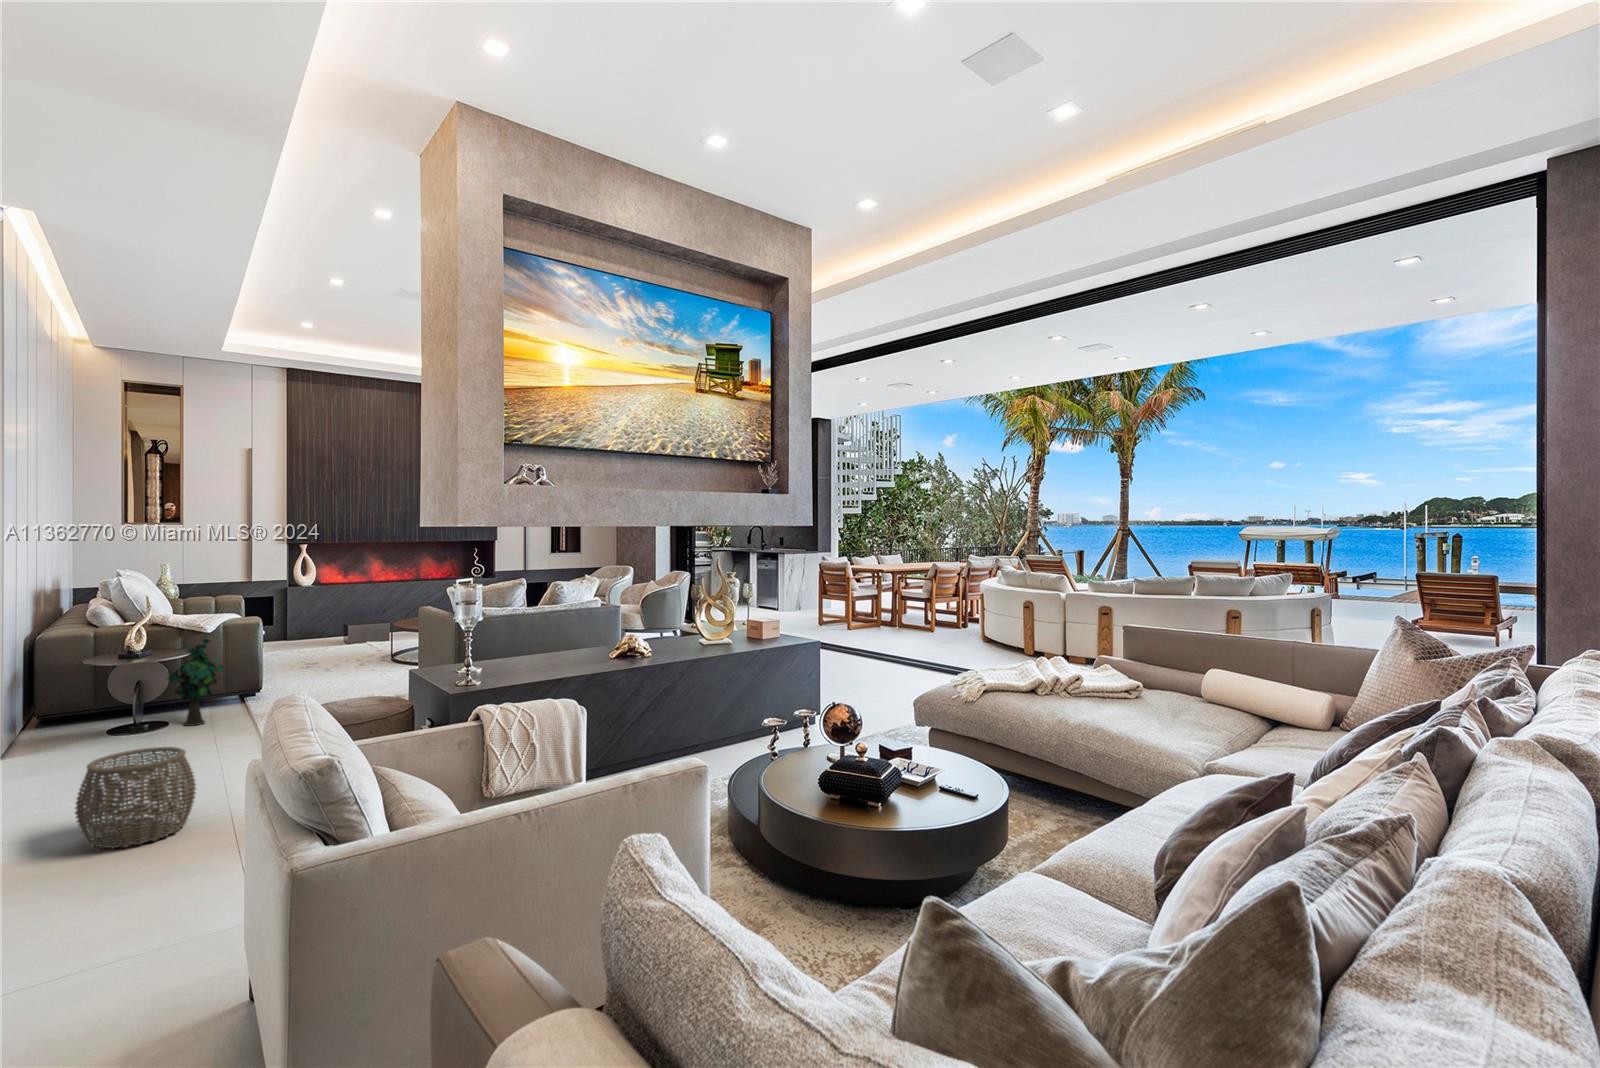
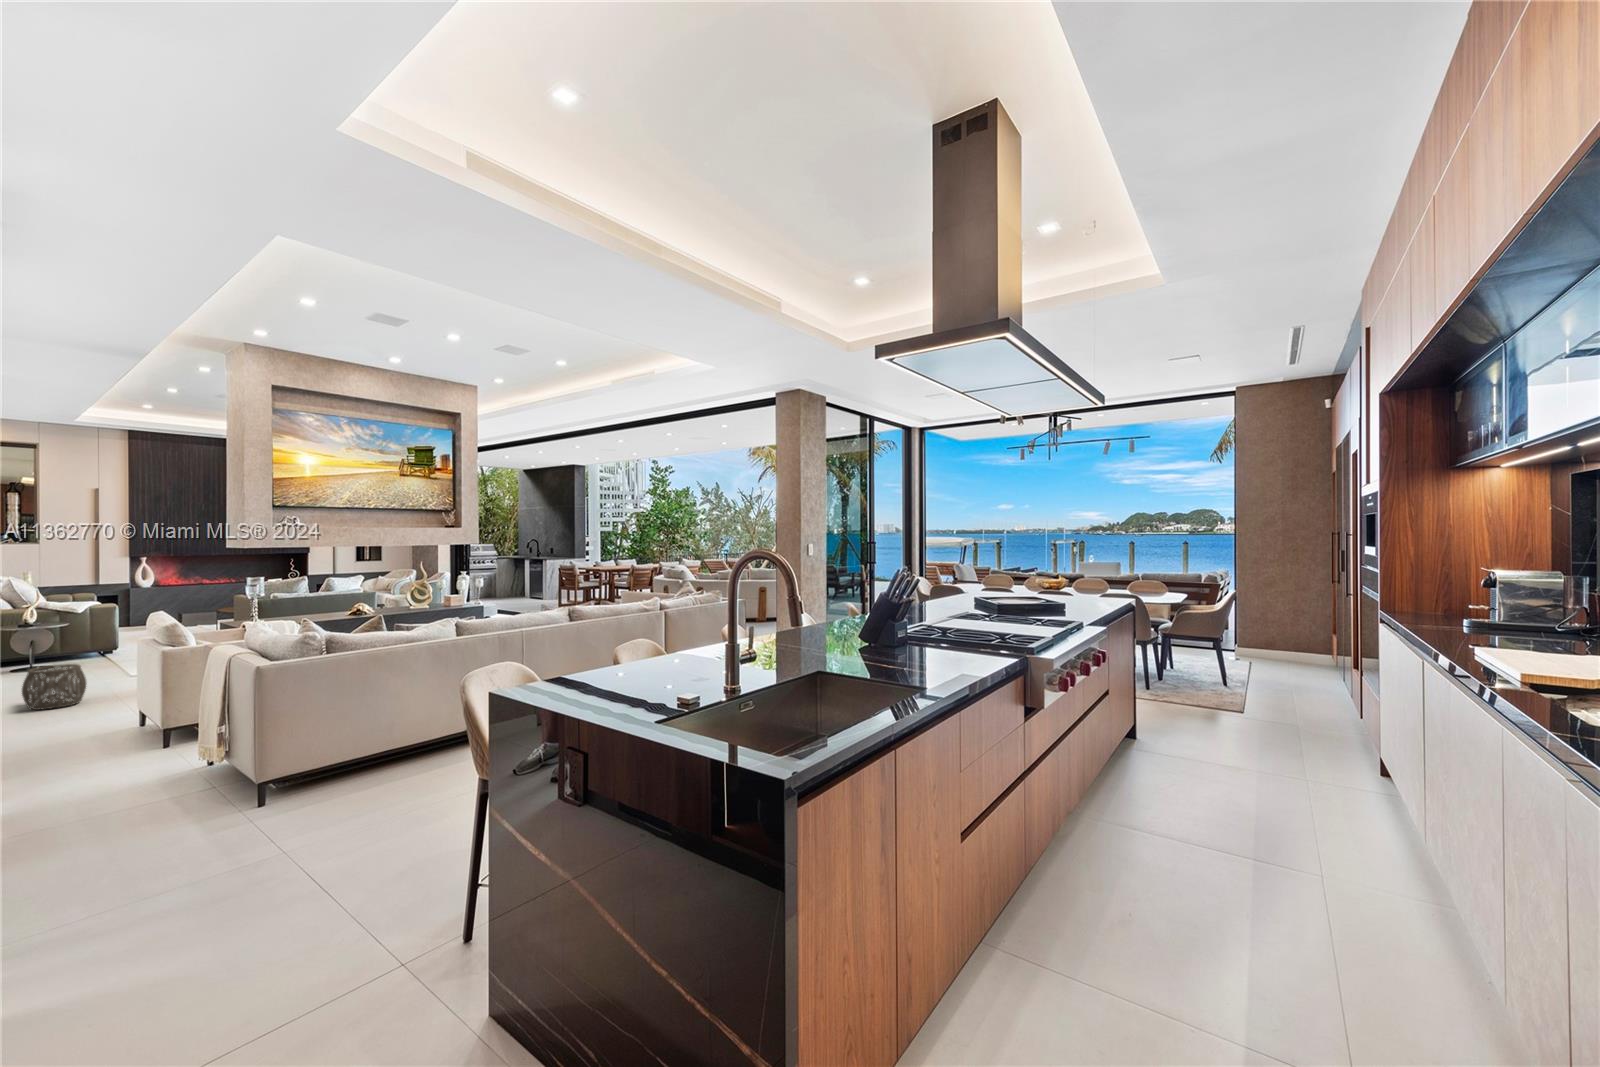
decorative plant: present [167,639,223,726] -> none [48,617,91,669]

